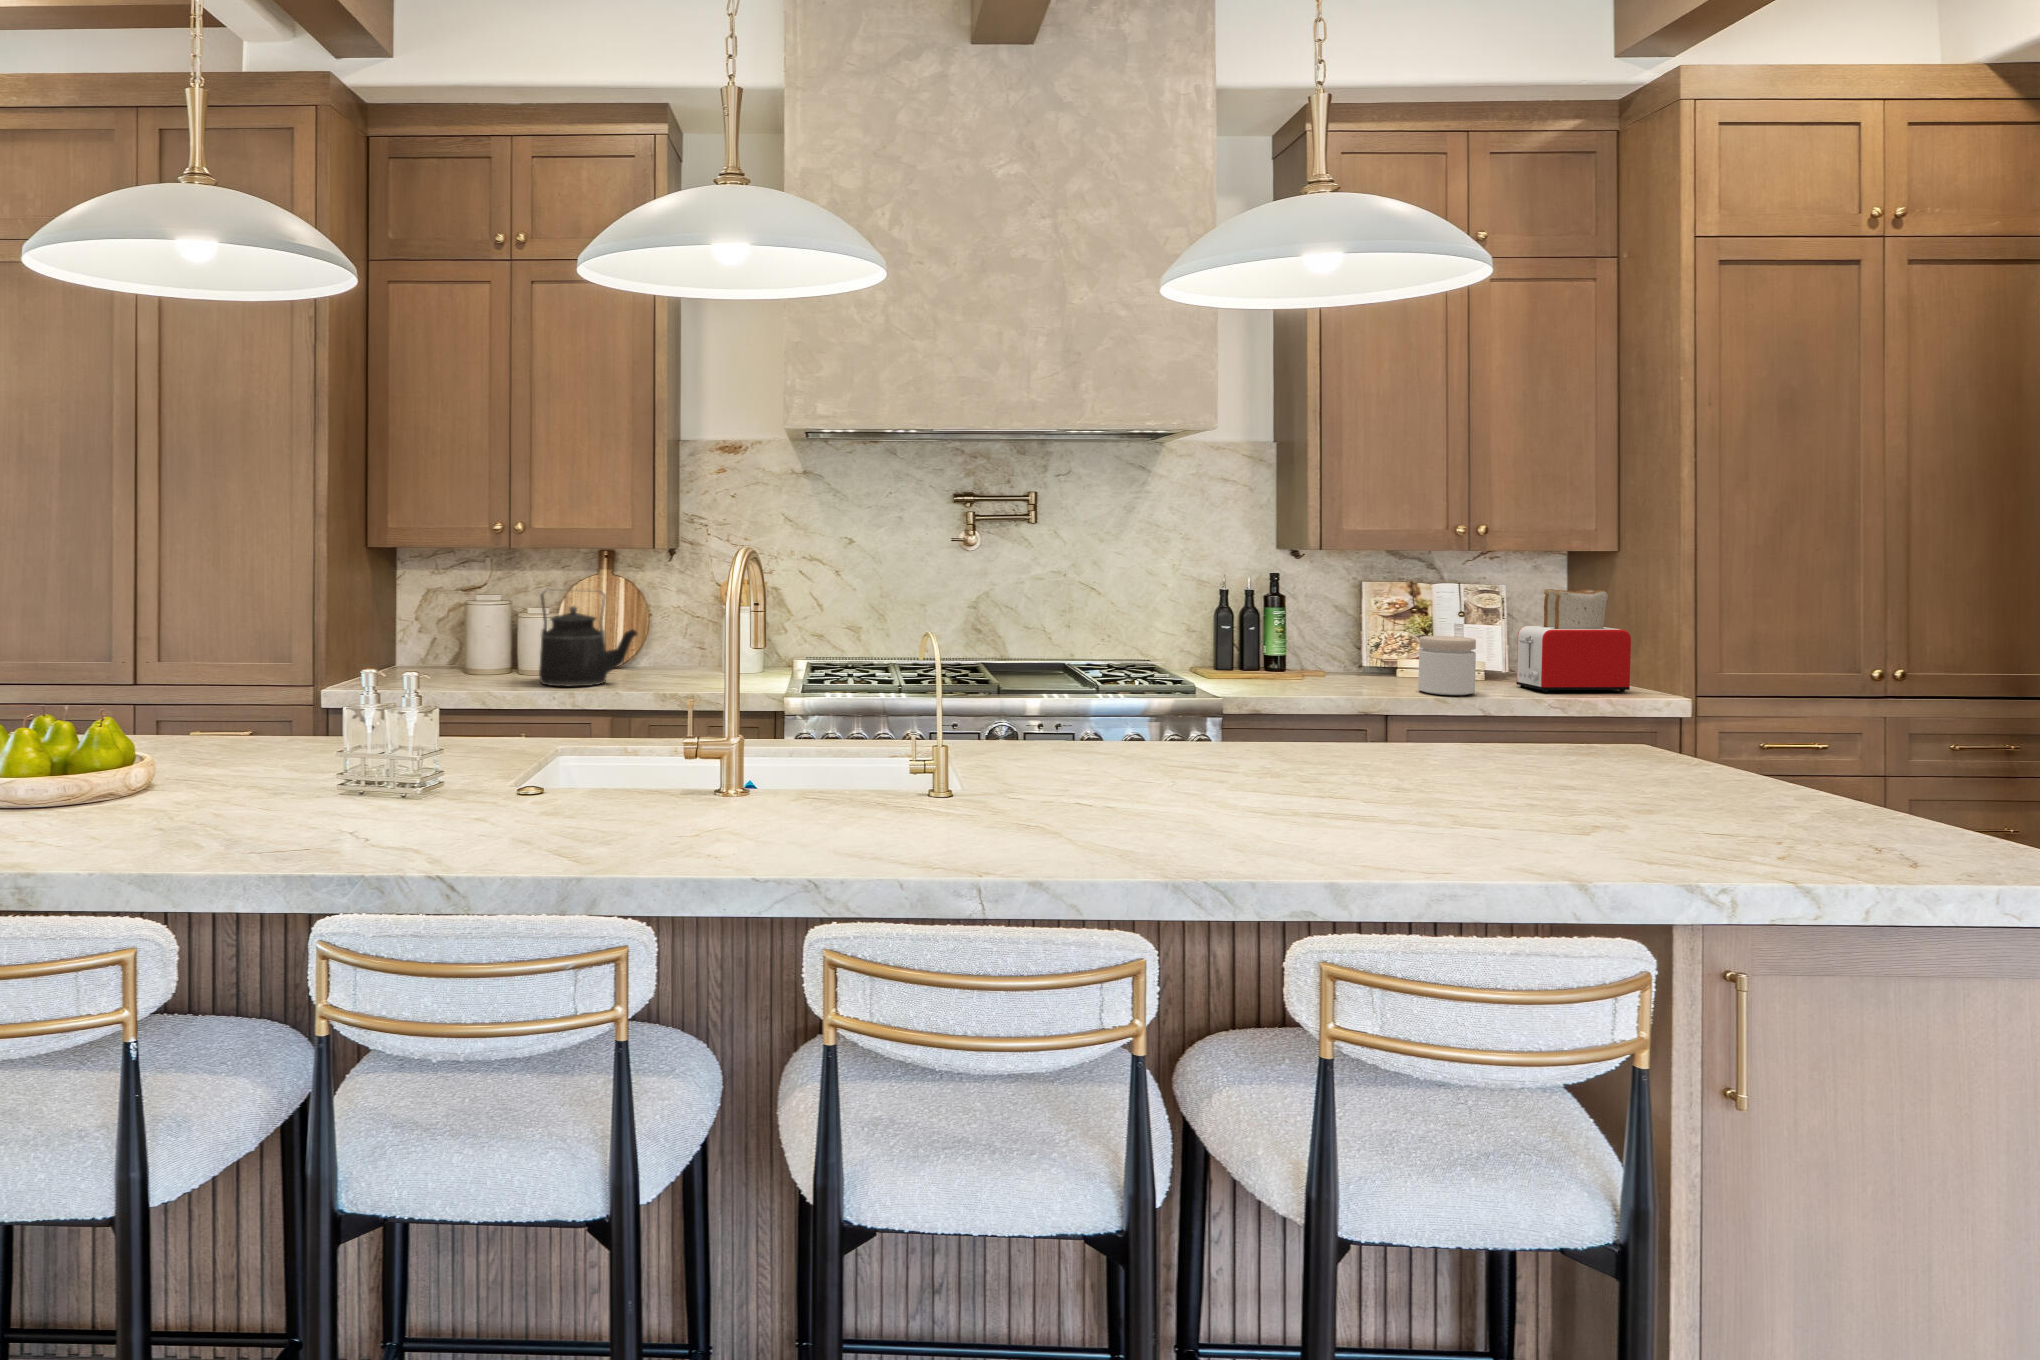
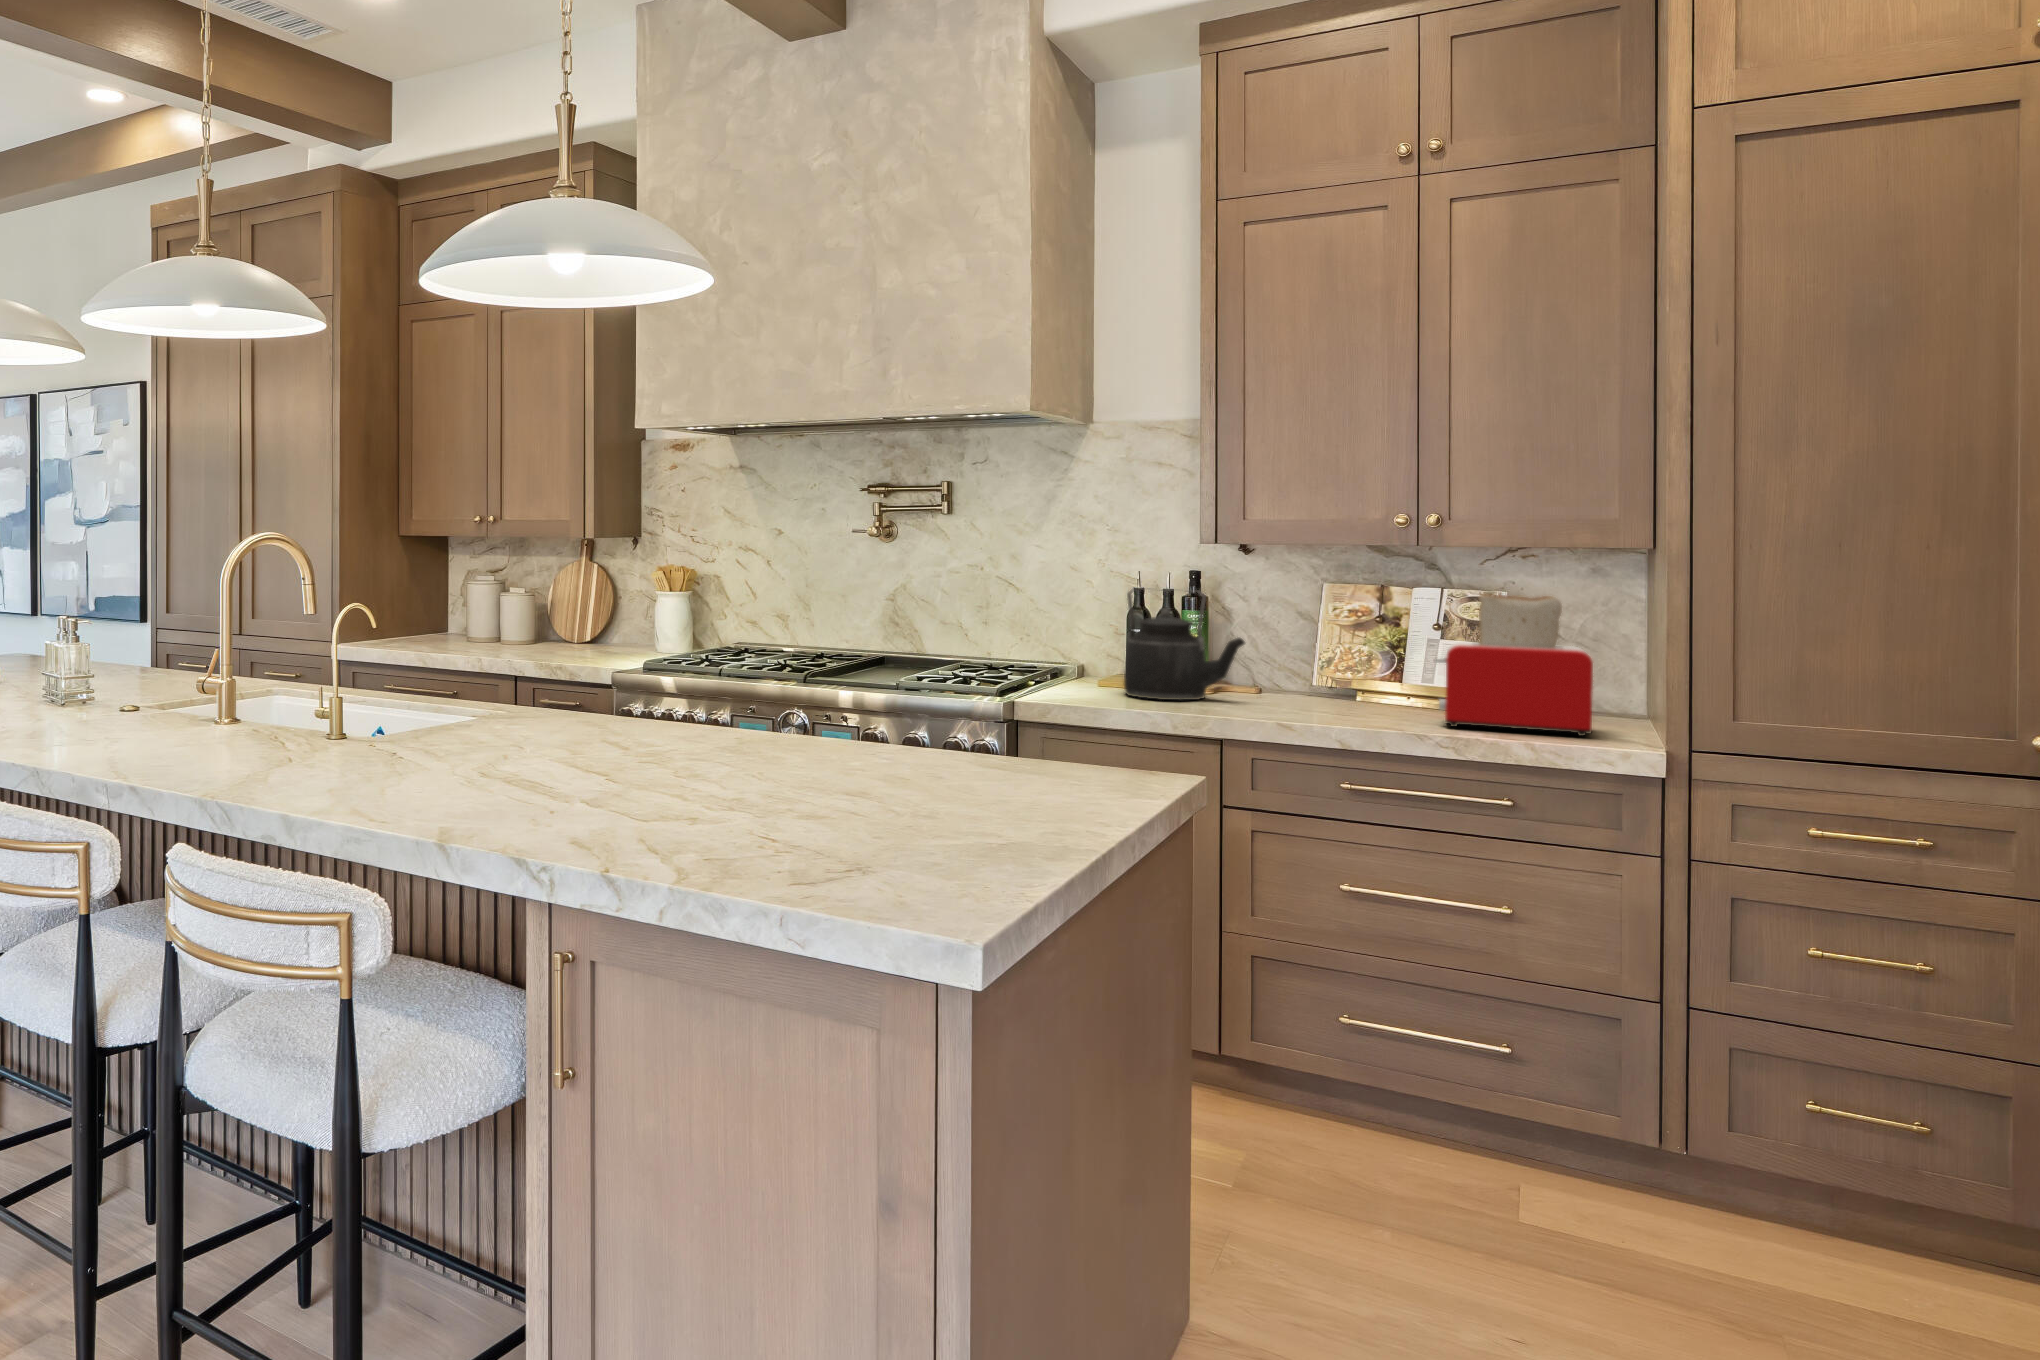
kettle: present [539,589,637,687] -> present [1124,588,1245,700]
jar: present [1418,636,1476,695] -> none [1272,647,1344,720]

